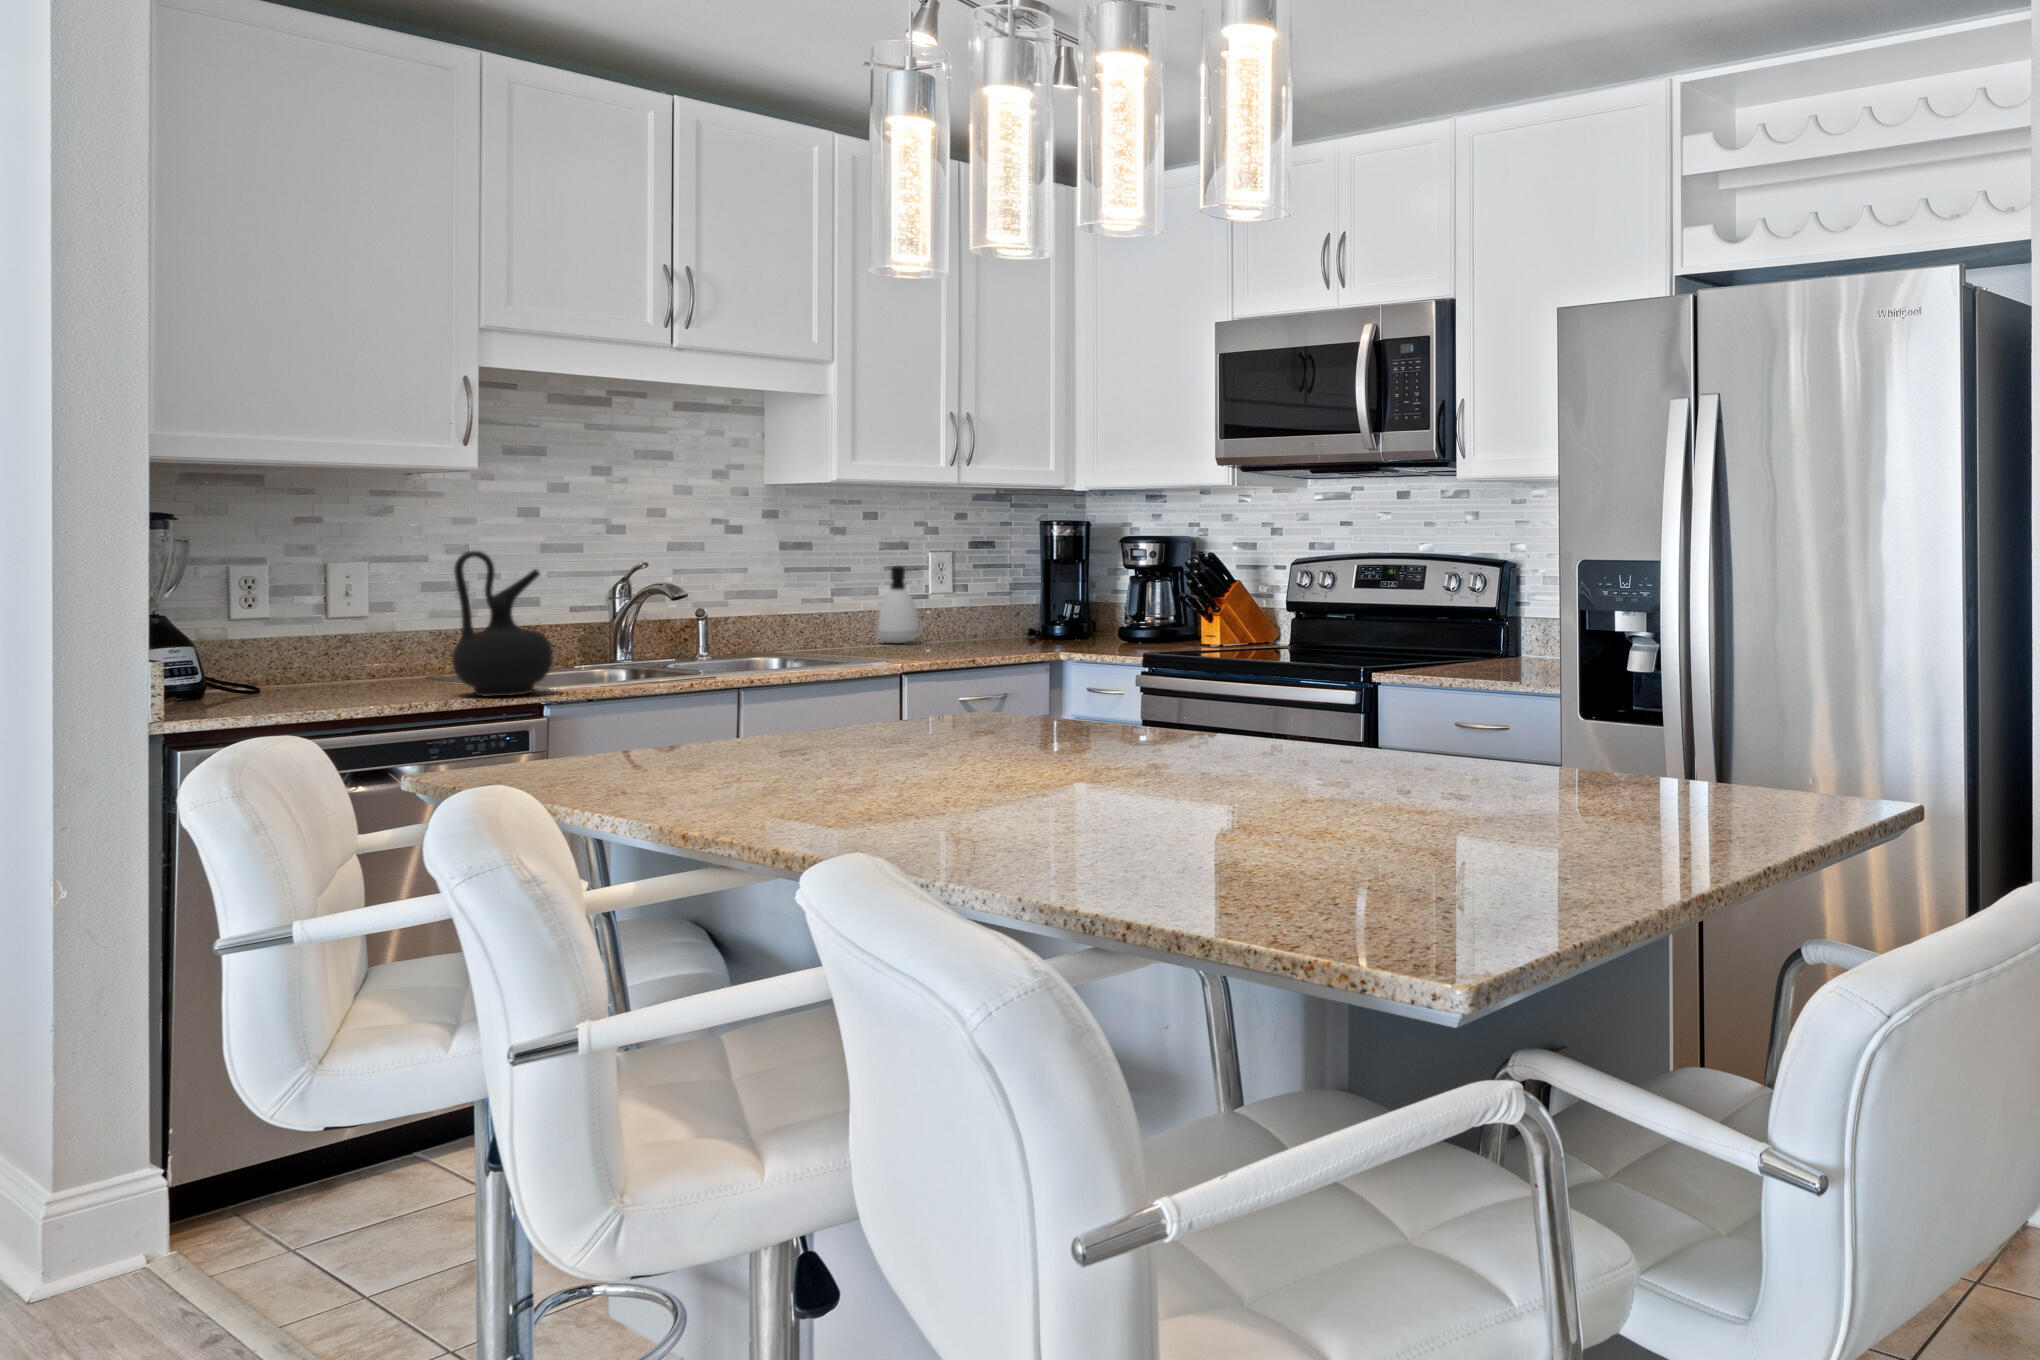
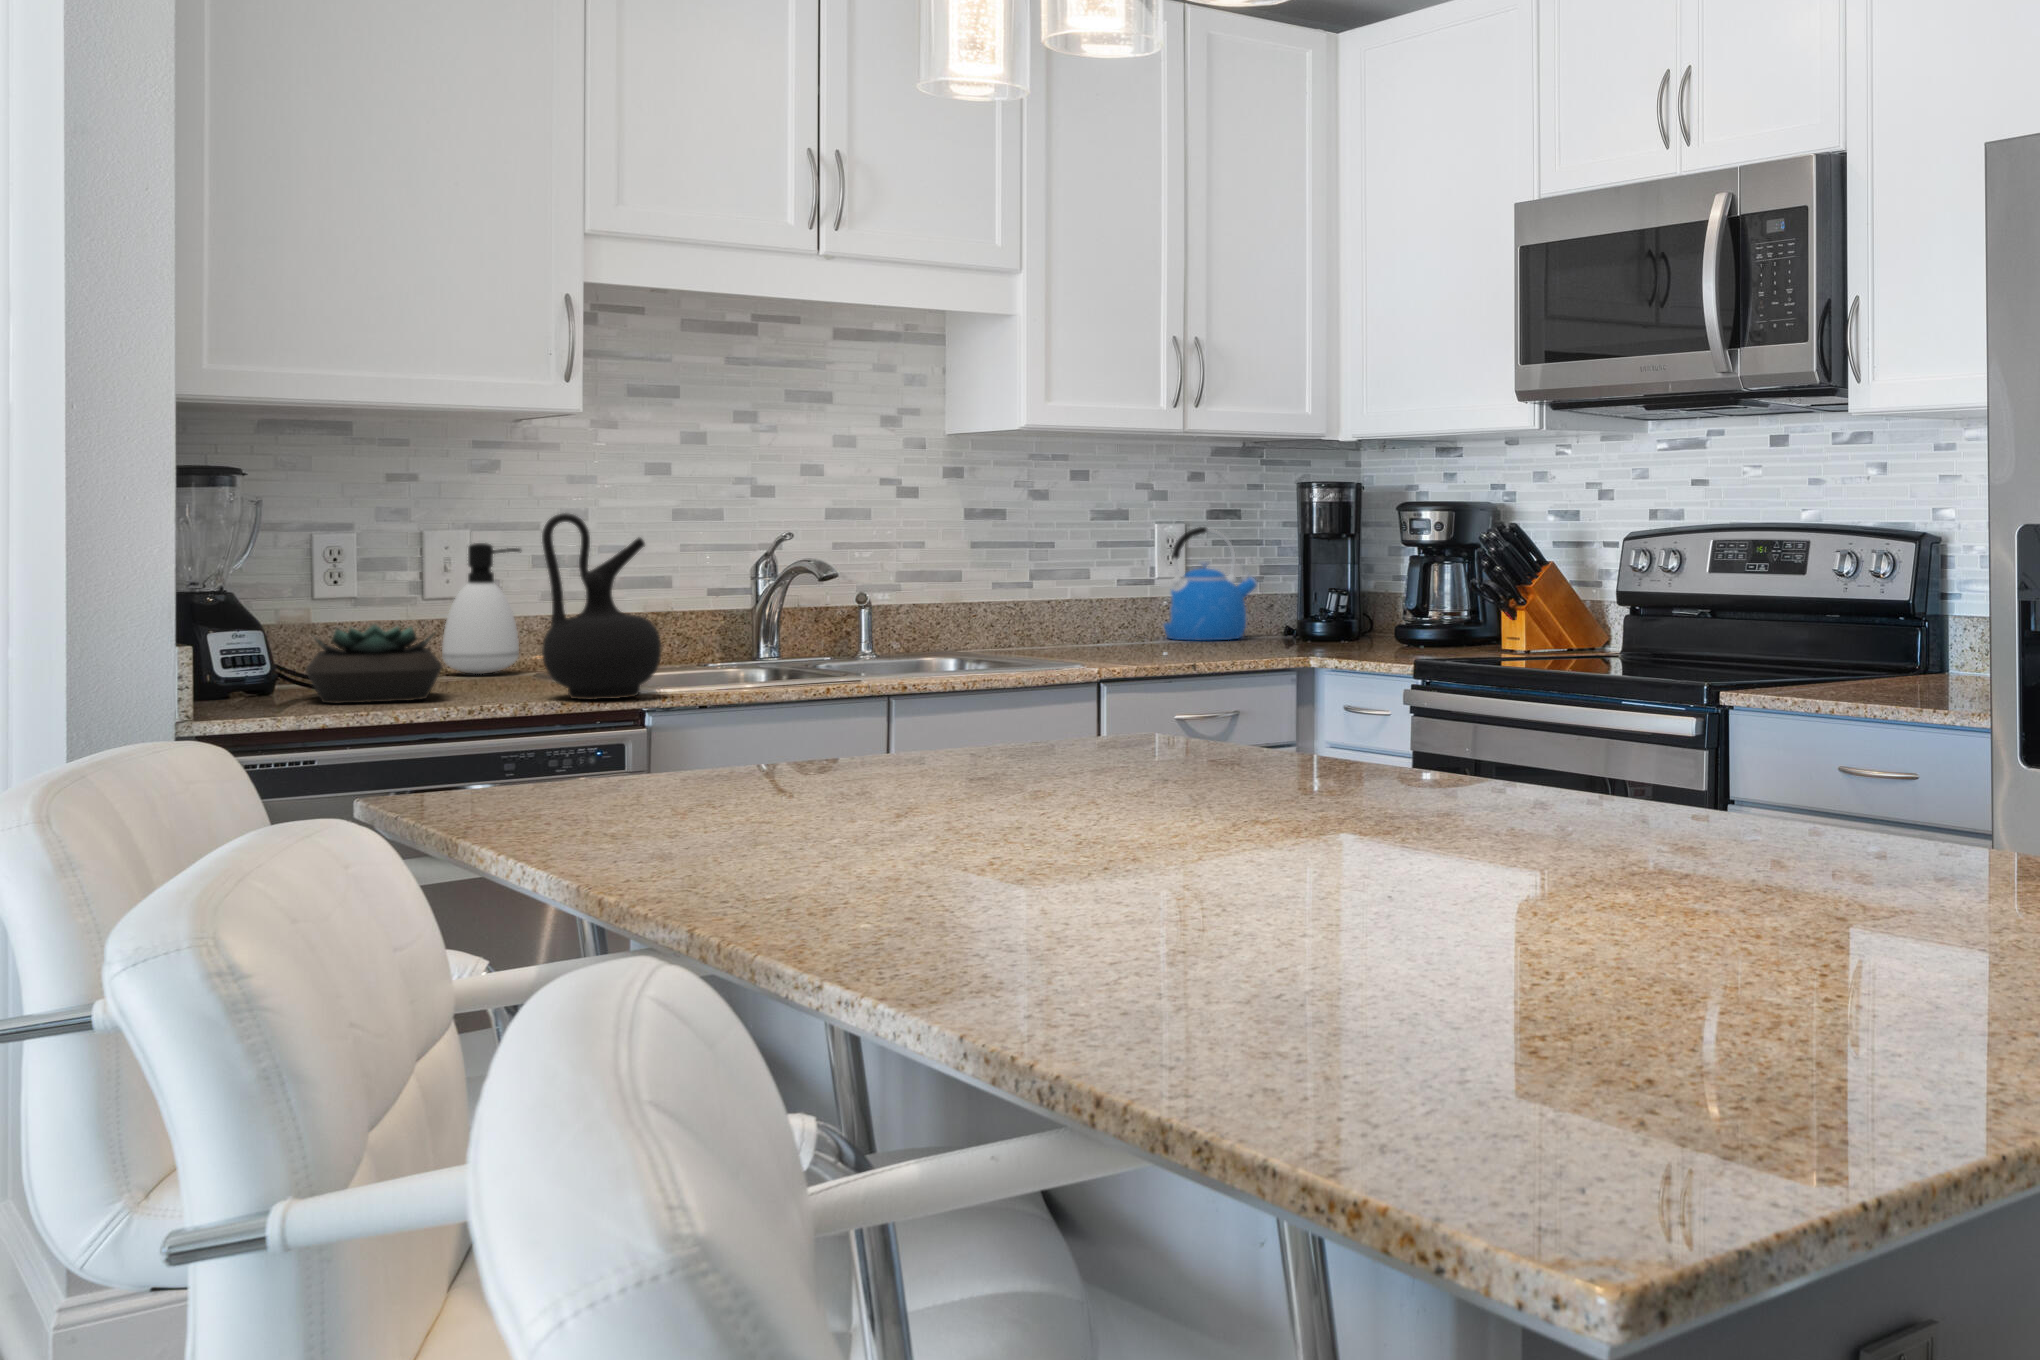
kettle: none [935,555,1008,641] -> present [1164,527,1257,641]
soap dispenser: present [875,566,919,643] -> present [442,543,520,674]
succulent plant: none [245,639,367,704] -> present [306,625,443,703]

